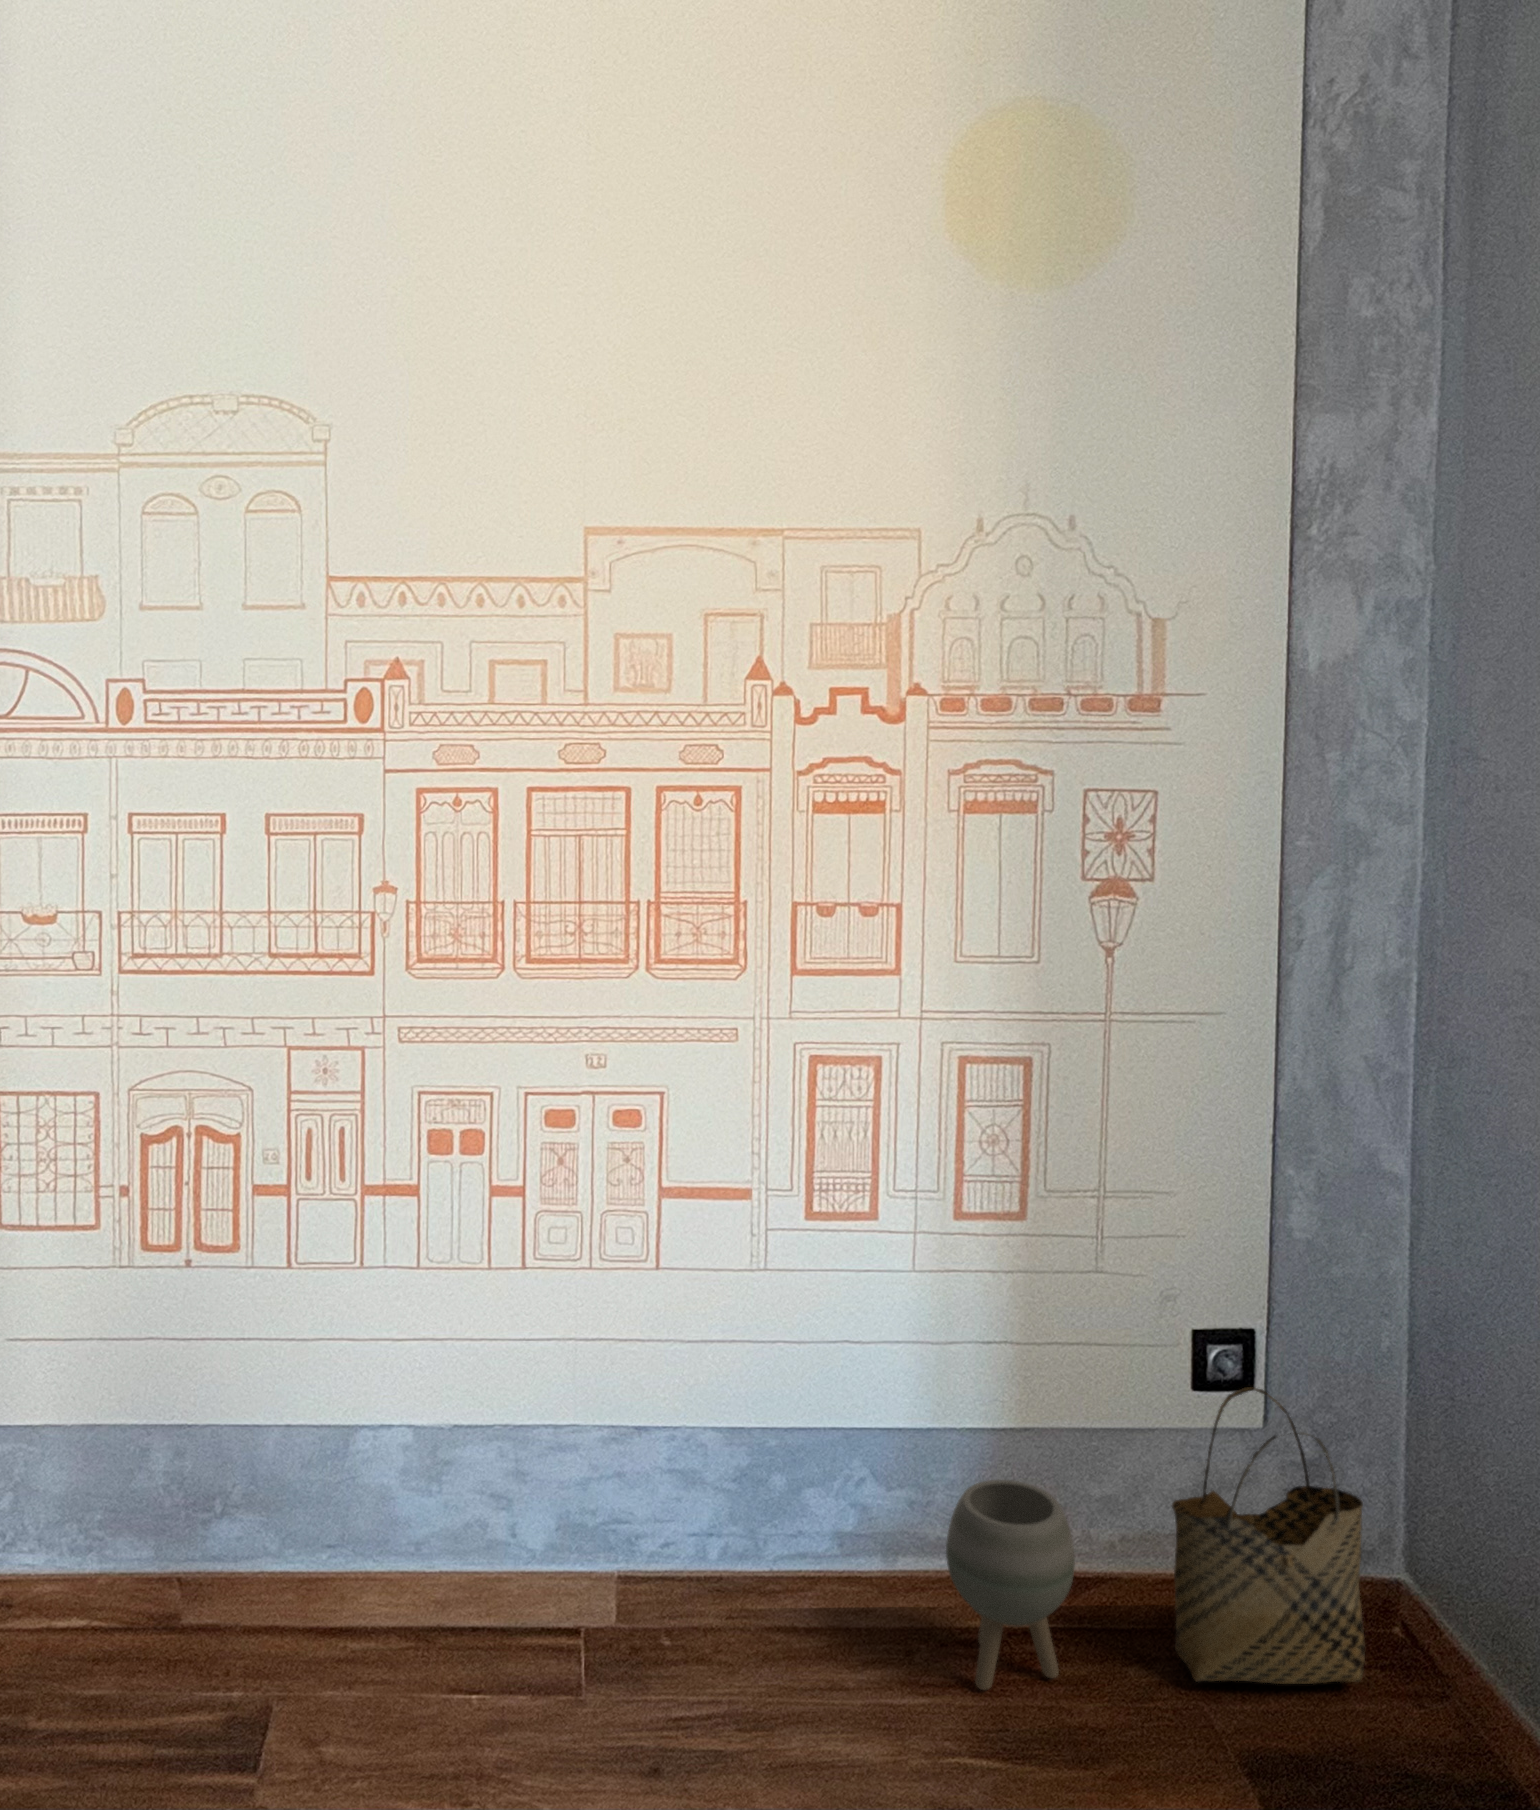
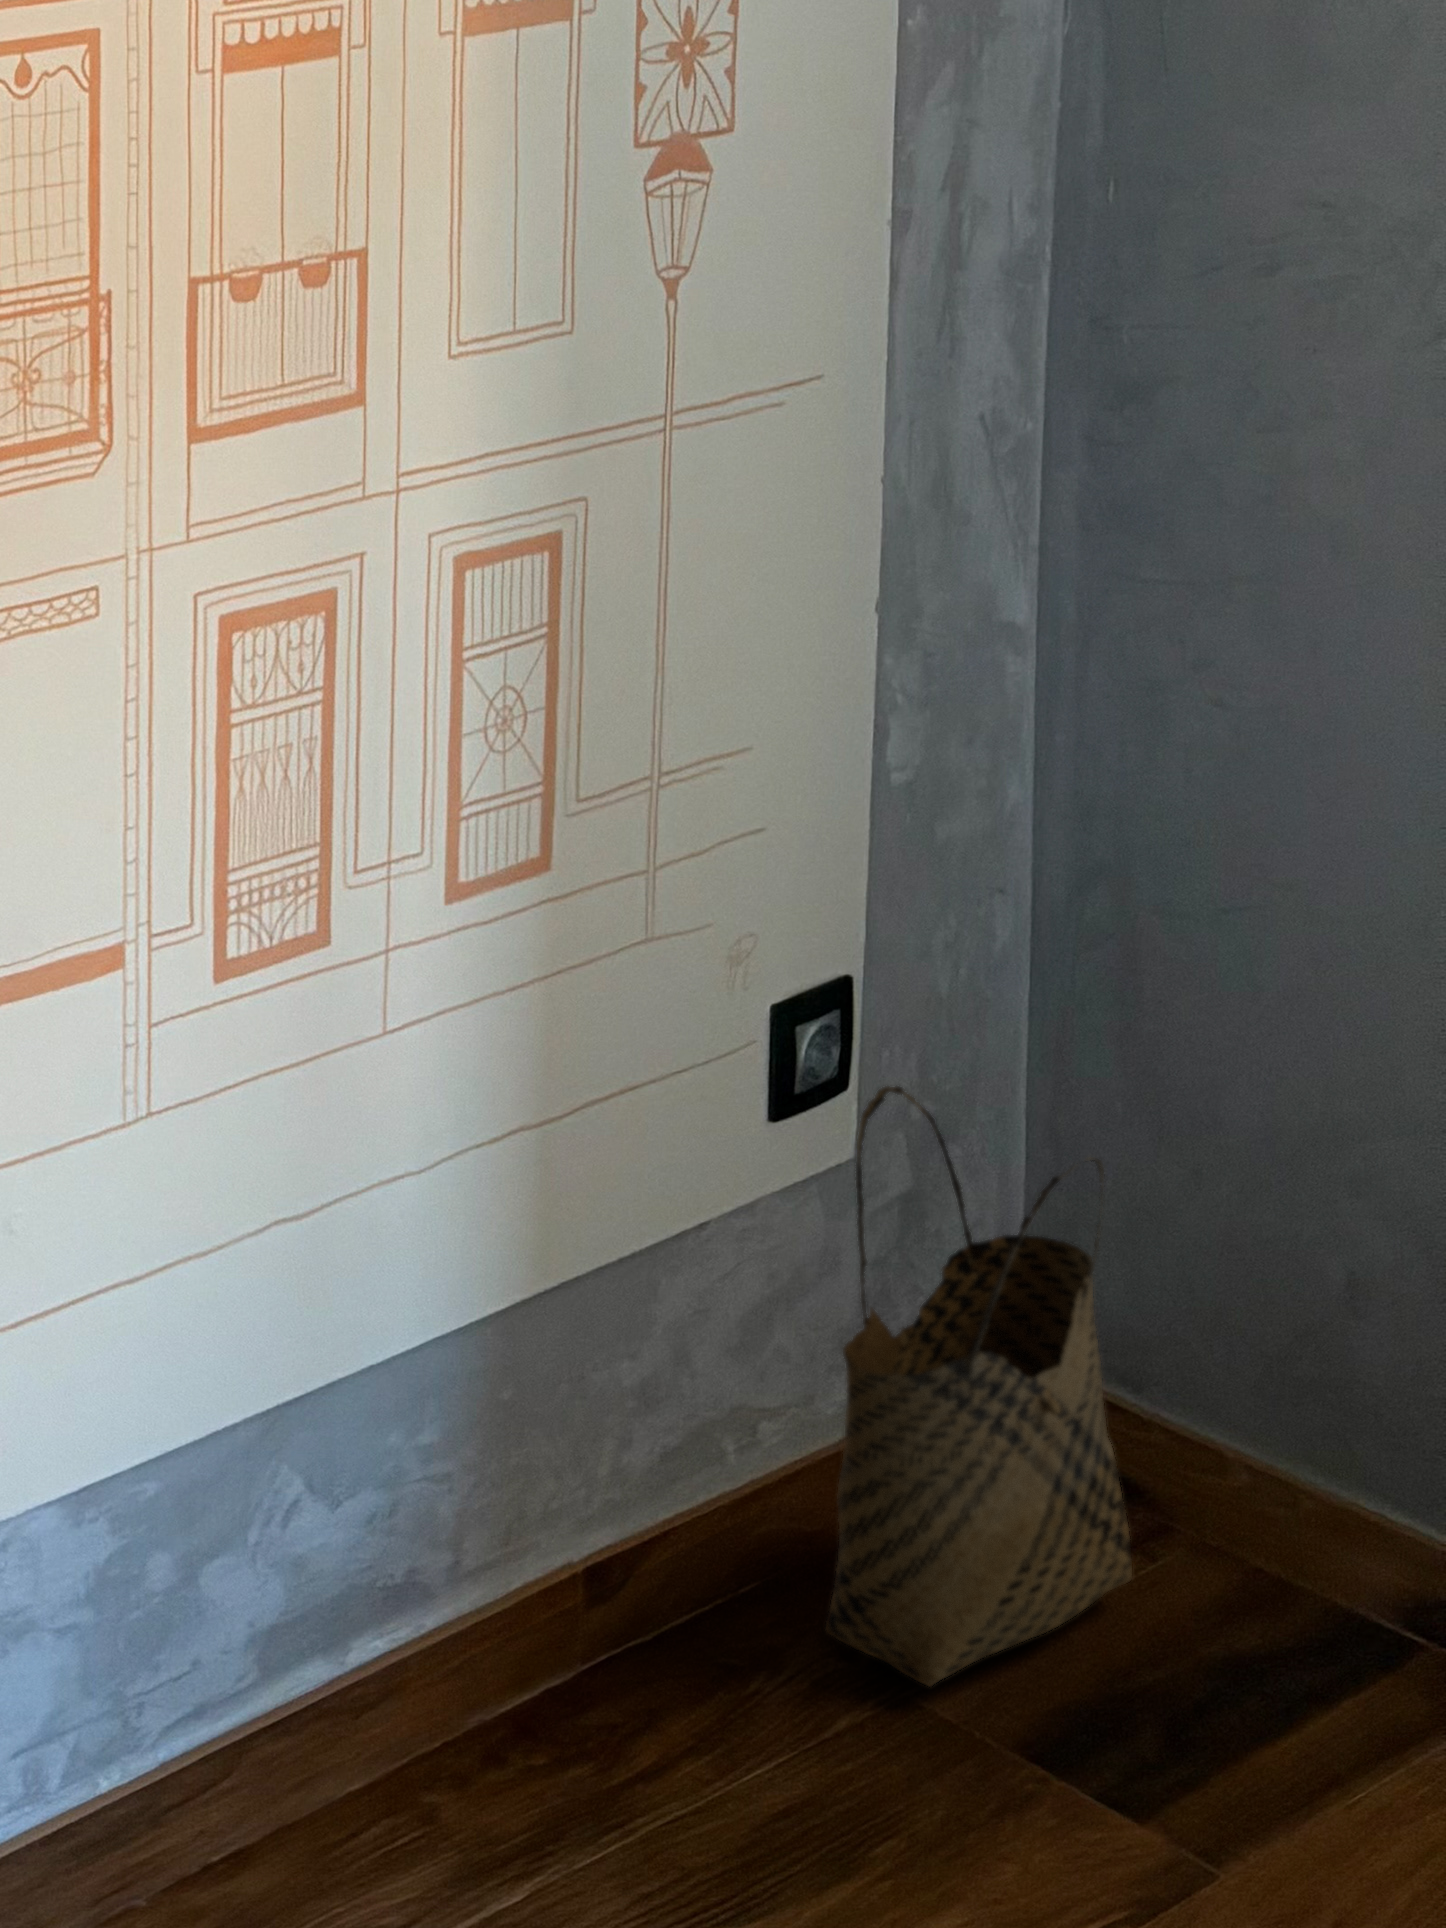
planter: present [946,1480,1075,1690] -> none [503,1404,775,1858]

